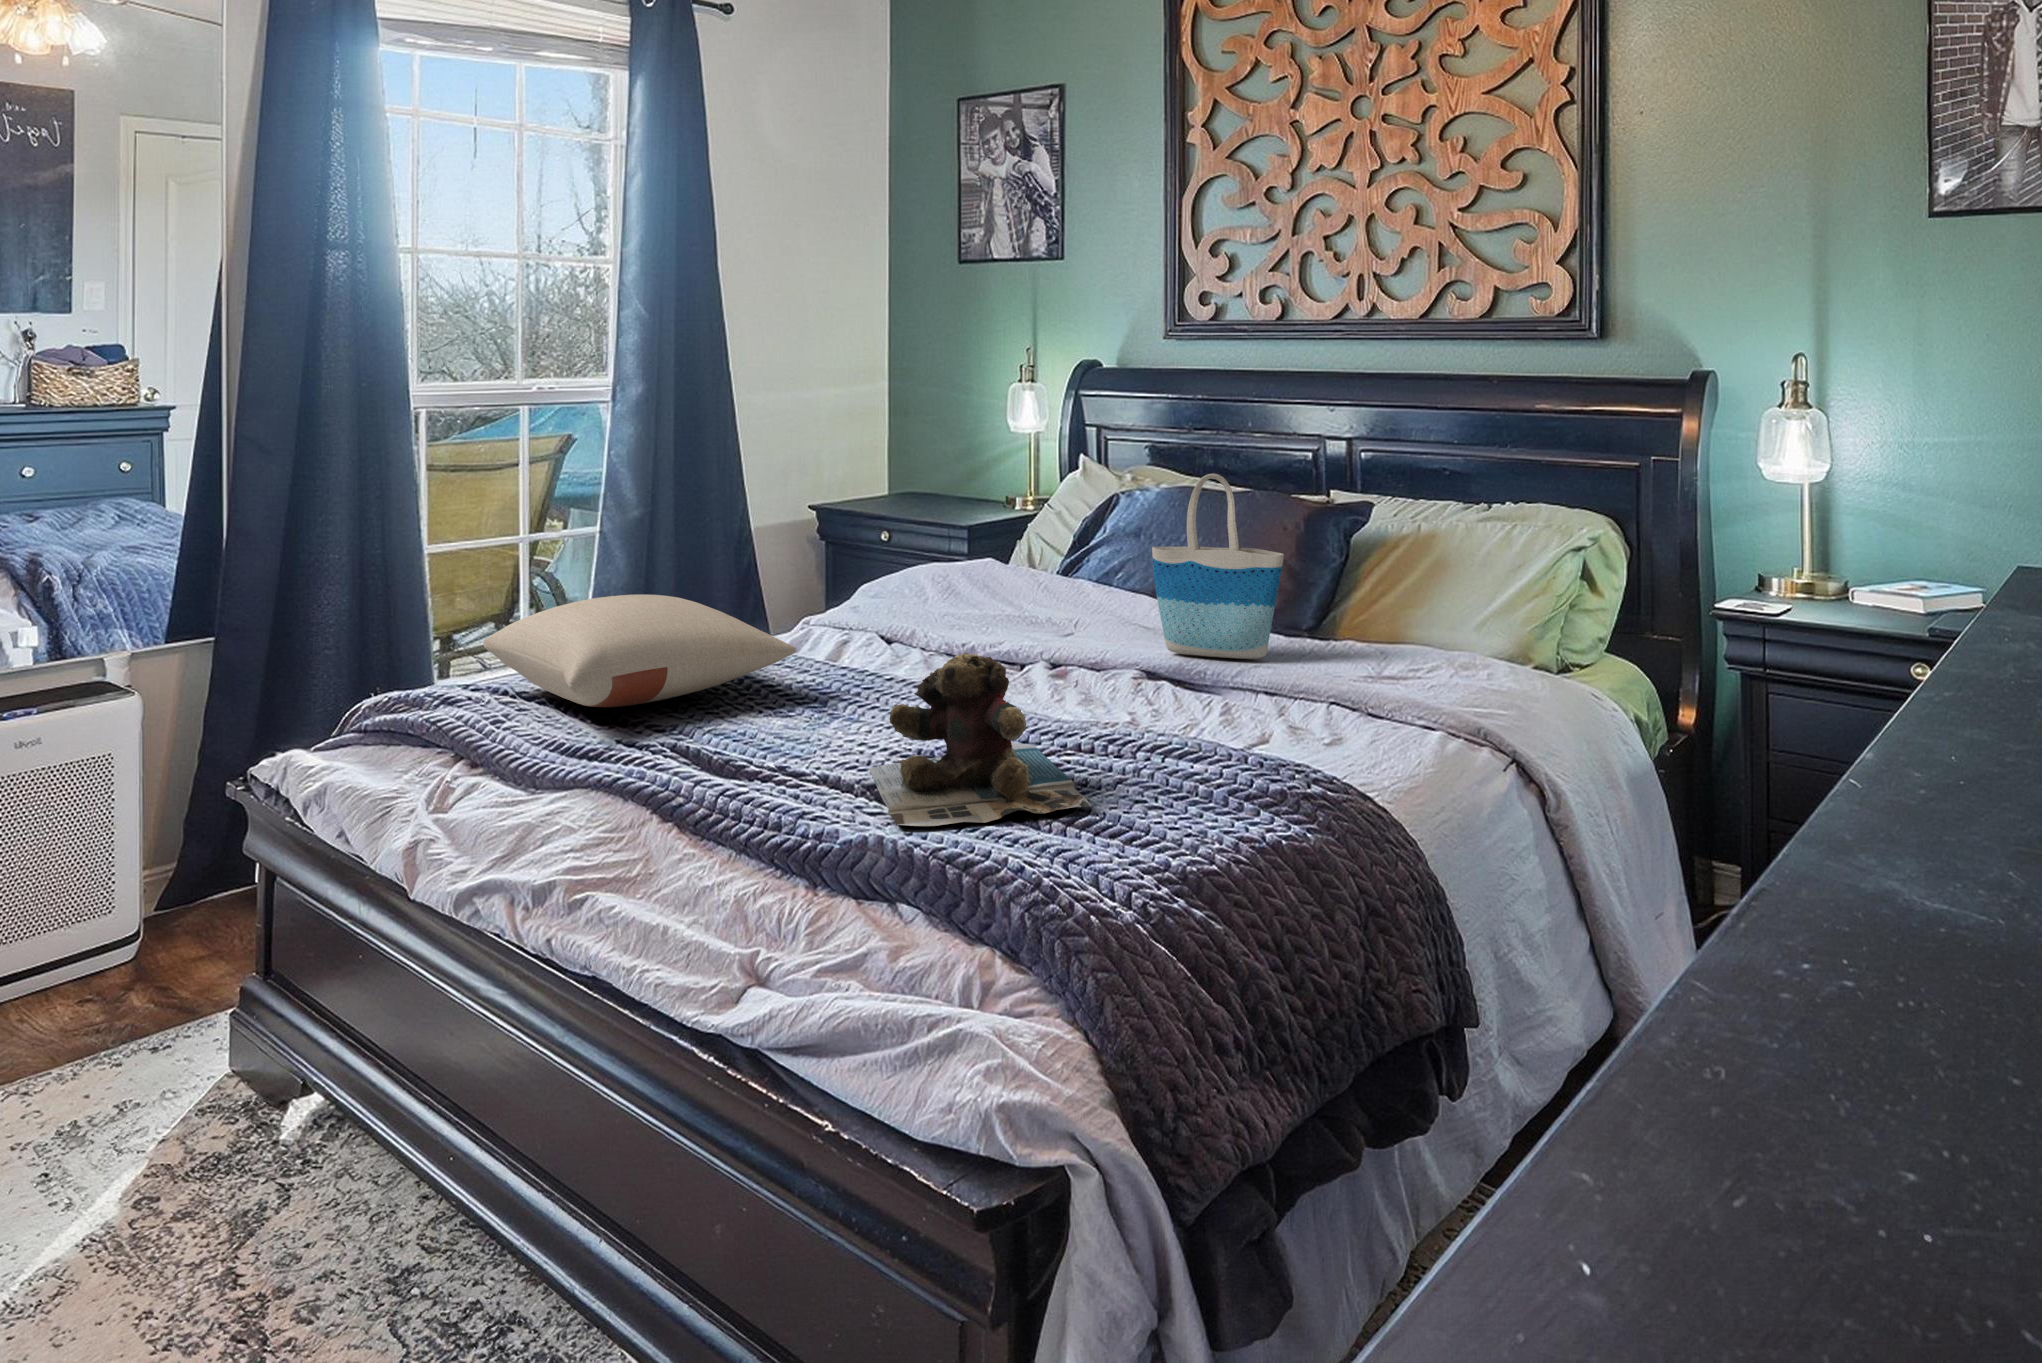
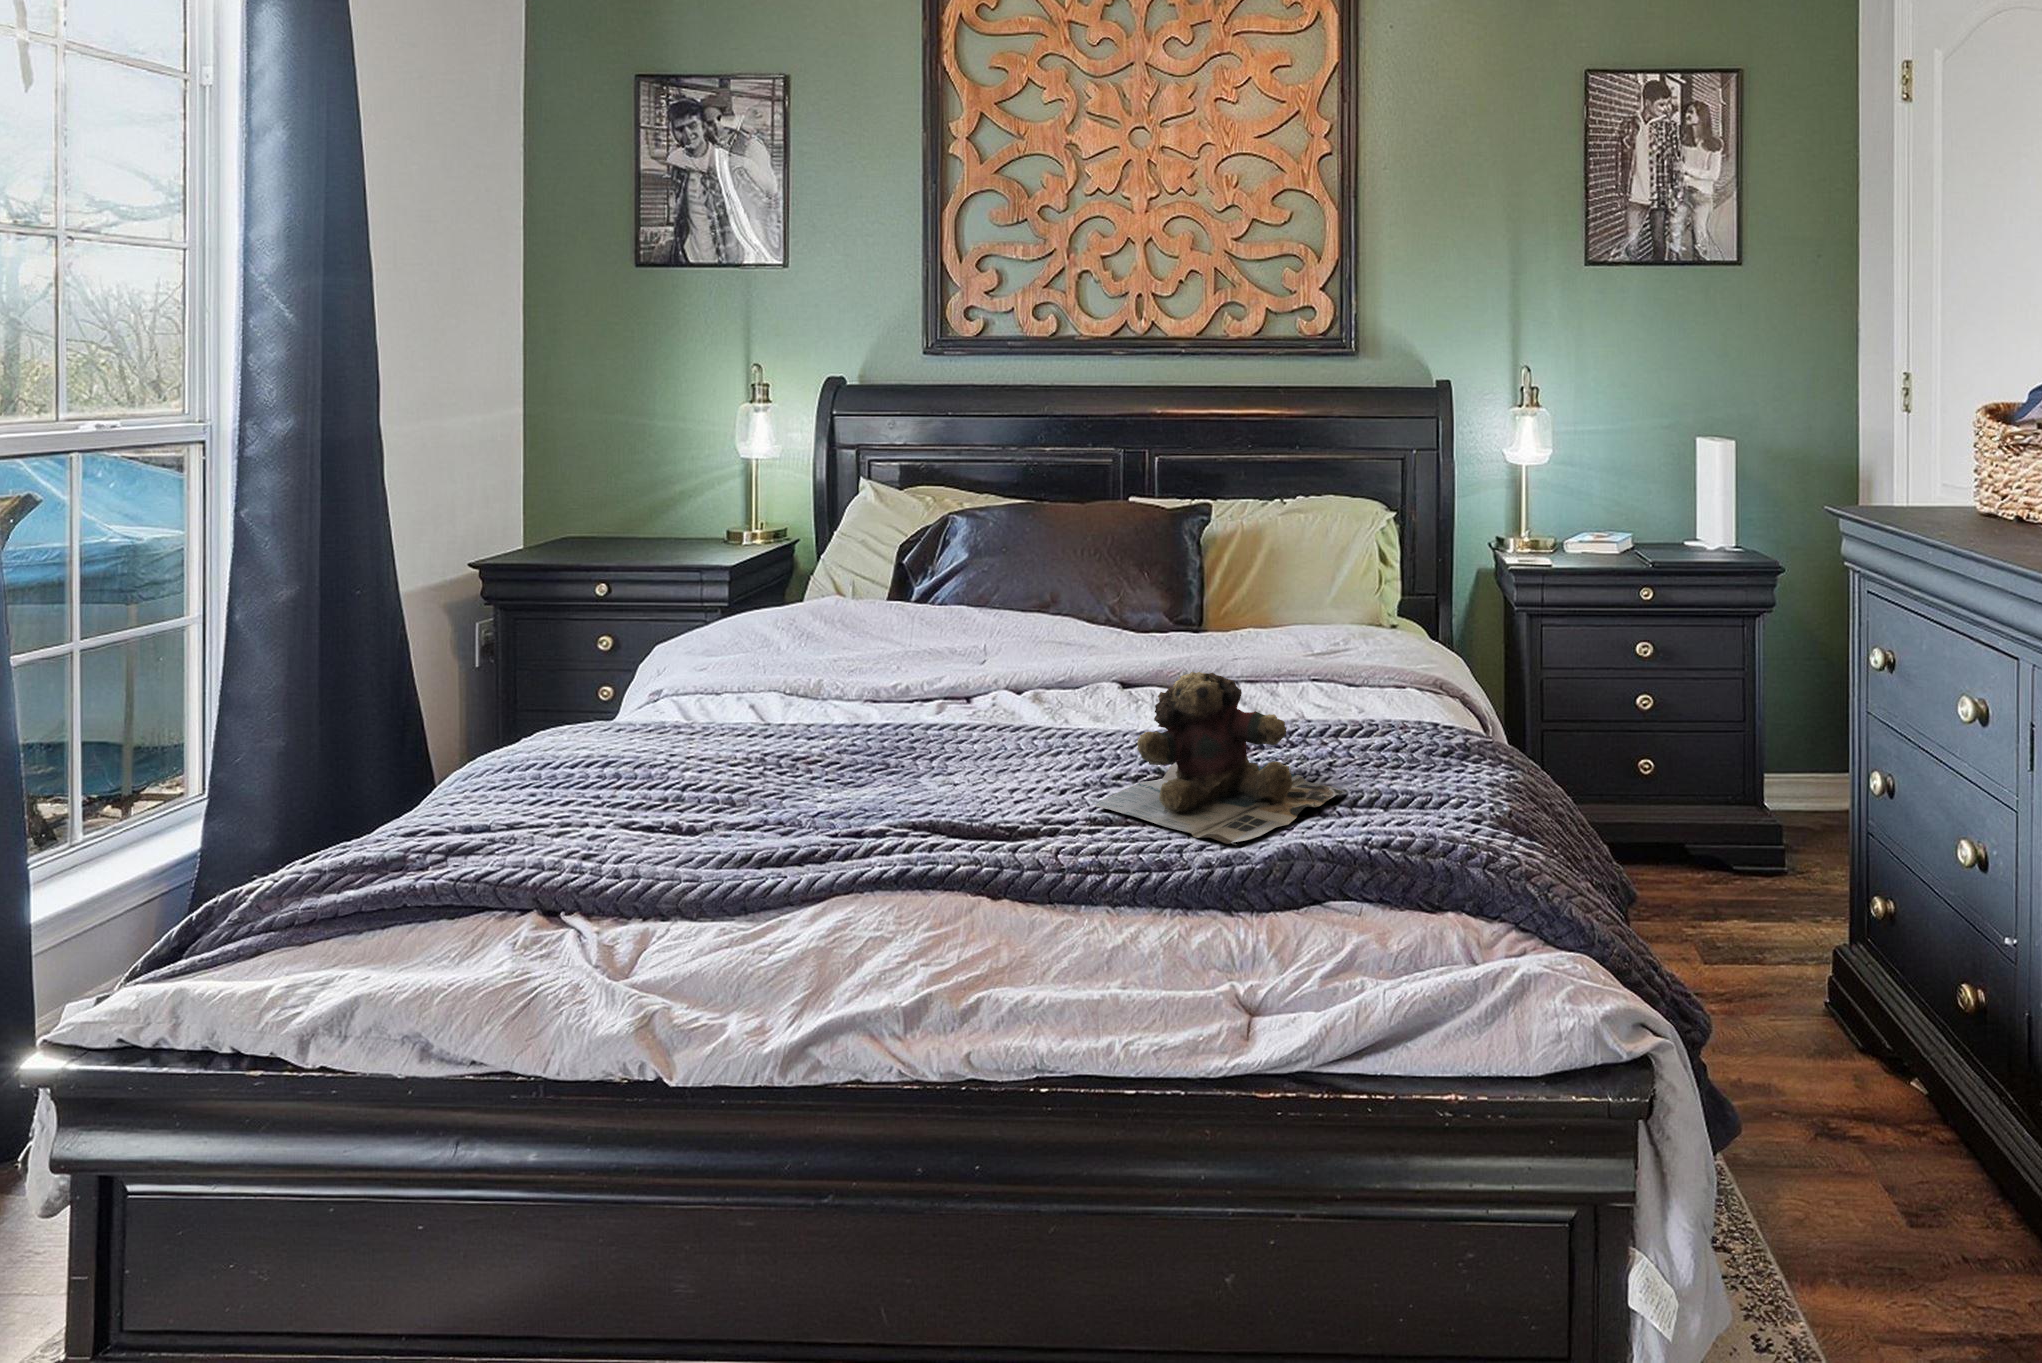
tote bag: present [1152,474,1284,659] -> none [1103,485,1227,660]
pillow: present [483,595,796,707] -> none [438,670,863,812]

